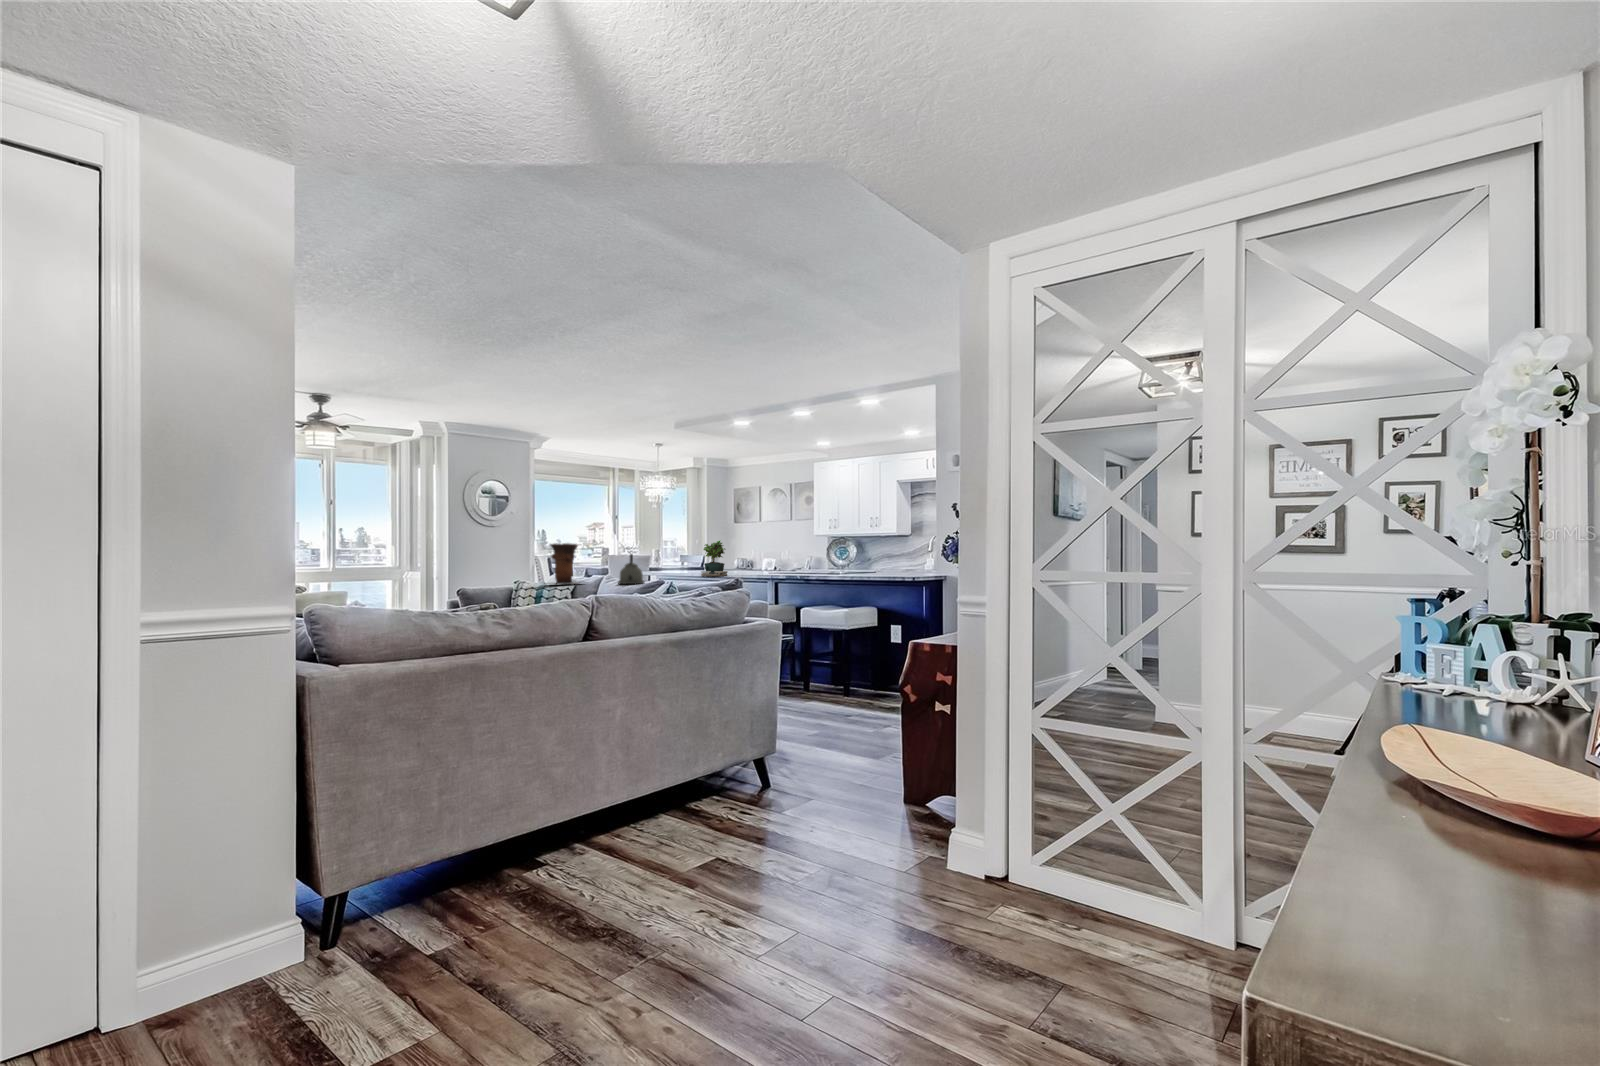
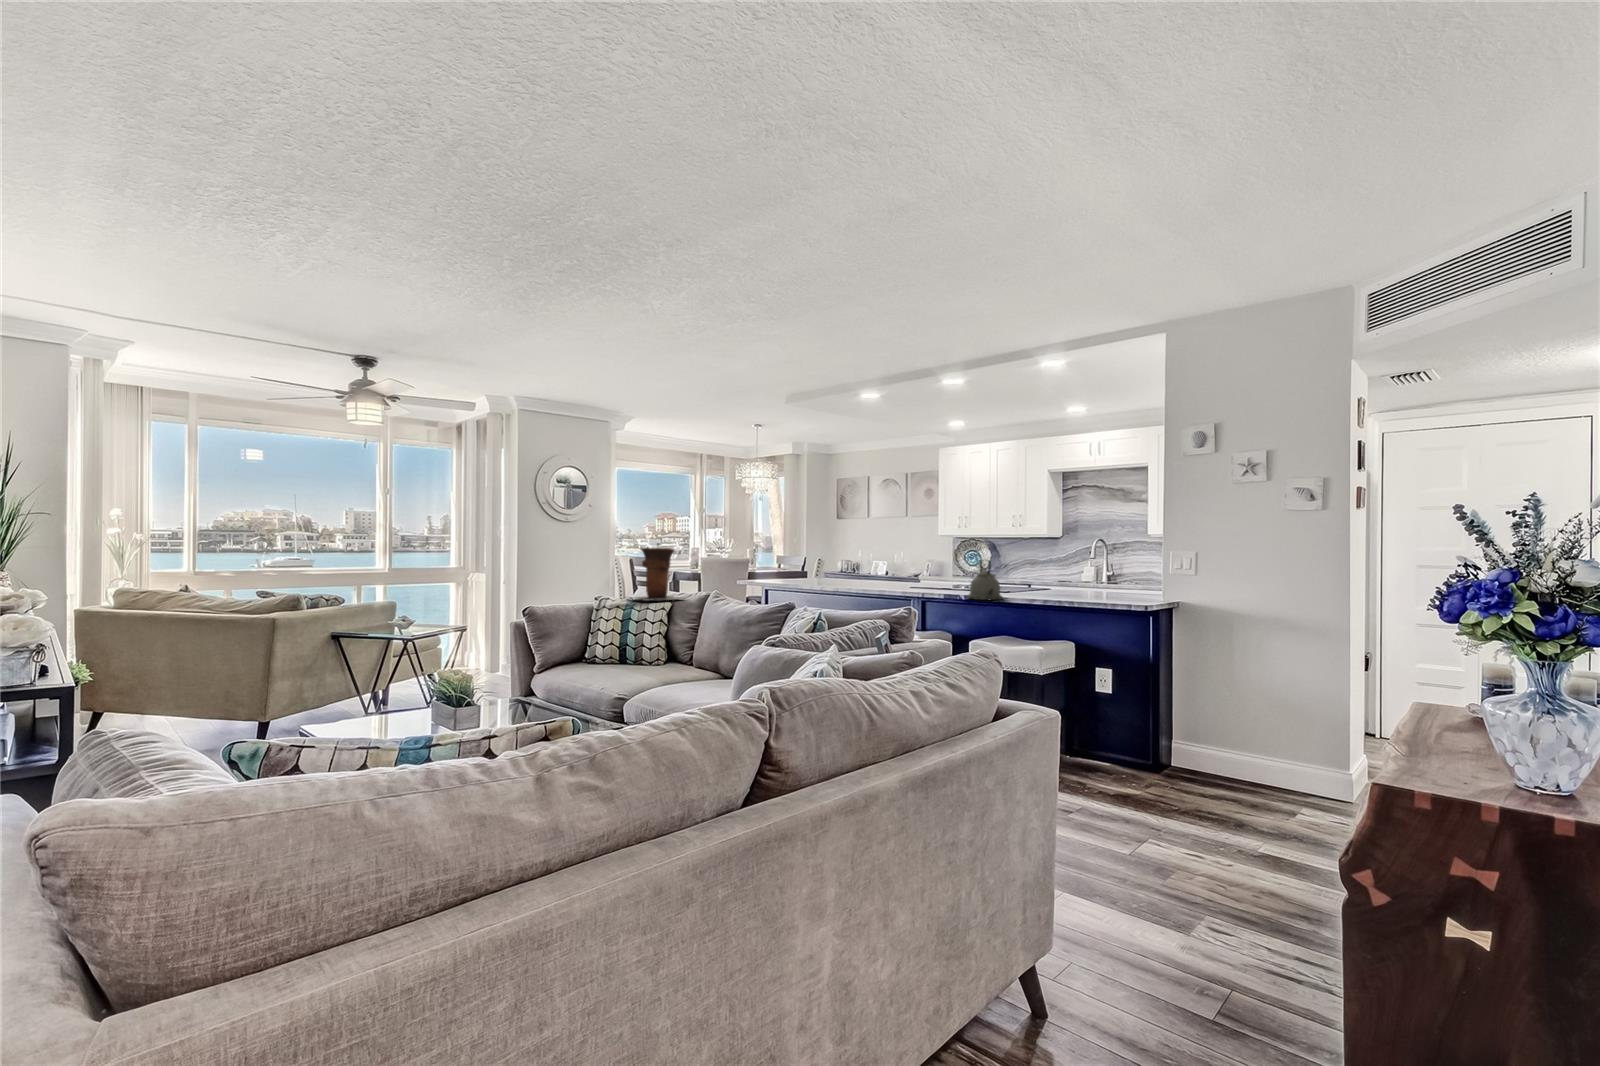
potted plant: present [701,540,727,576] -> none [820,543,854,590]
kettle: present [618,554,644,584] -> present [967,560,1003,600]

